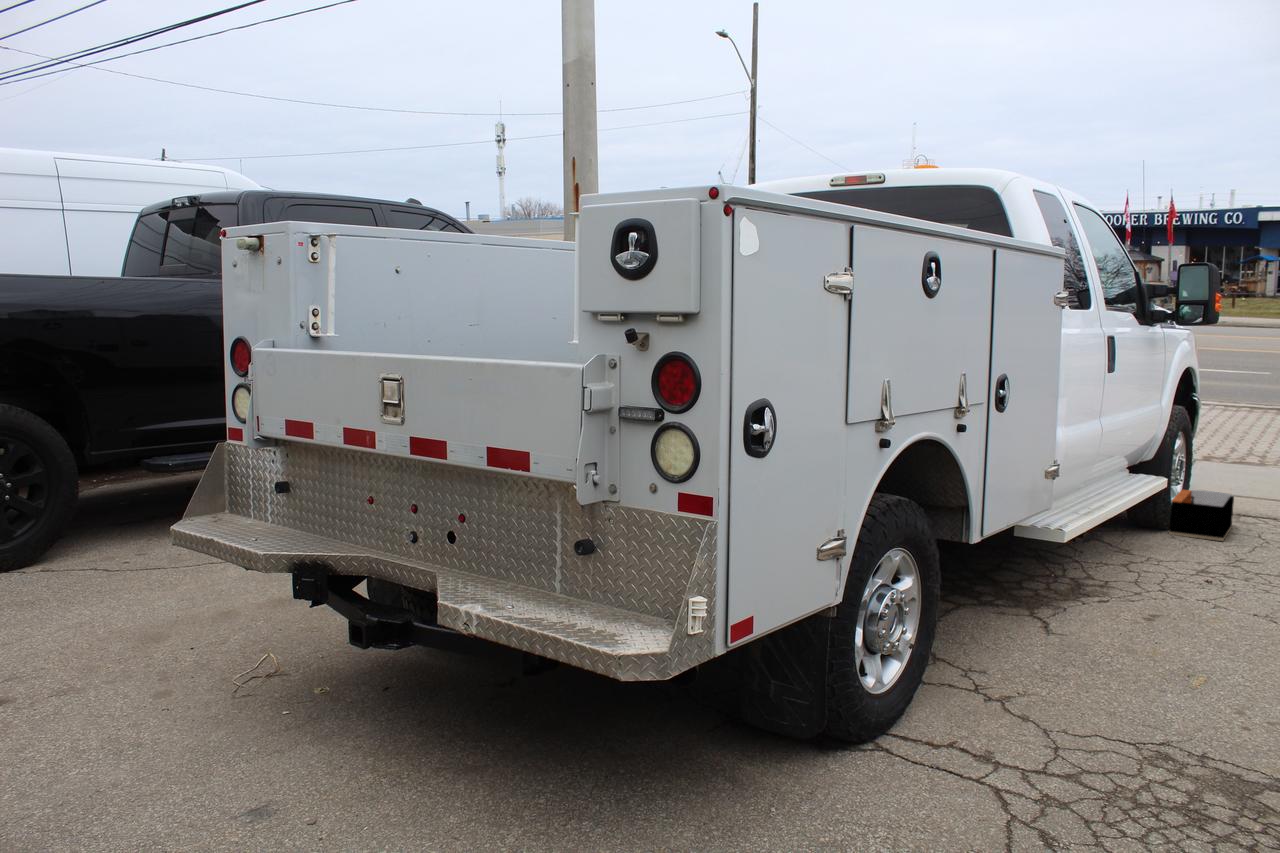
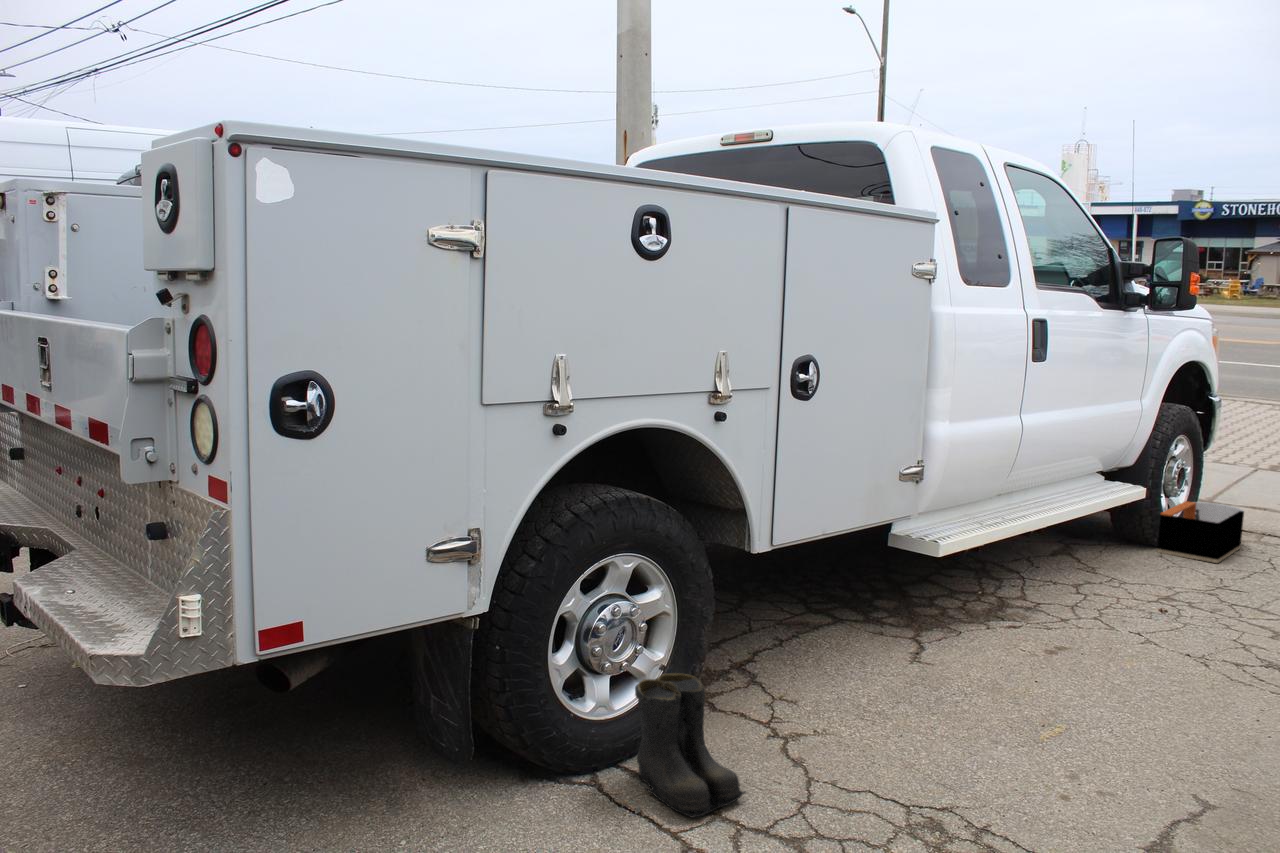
boots: none [904,650,1008,768] -> present [635,673,746,818]

